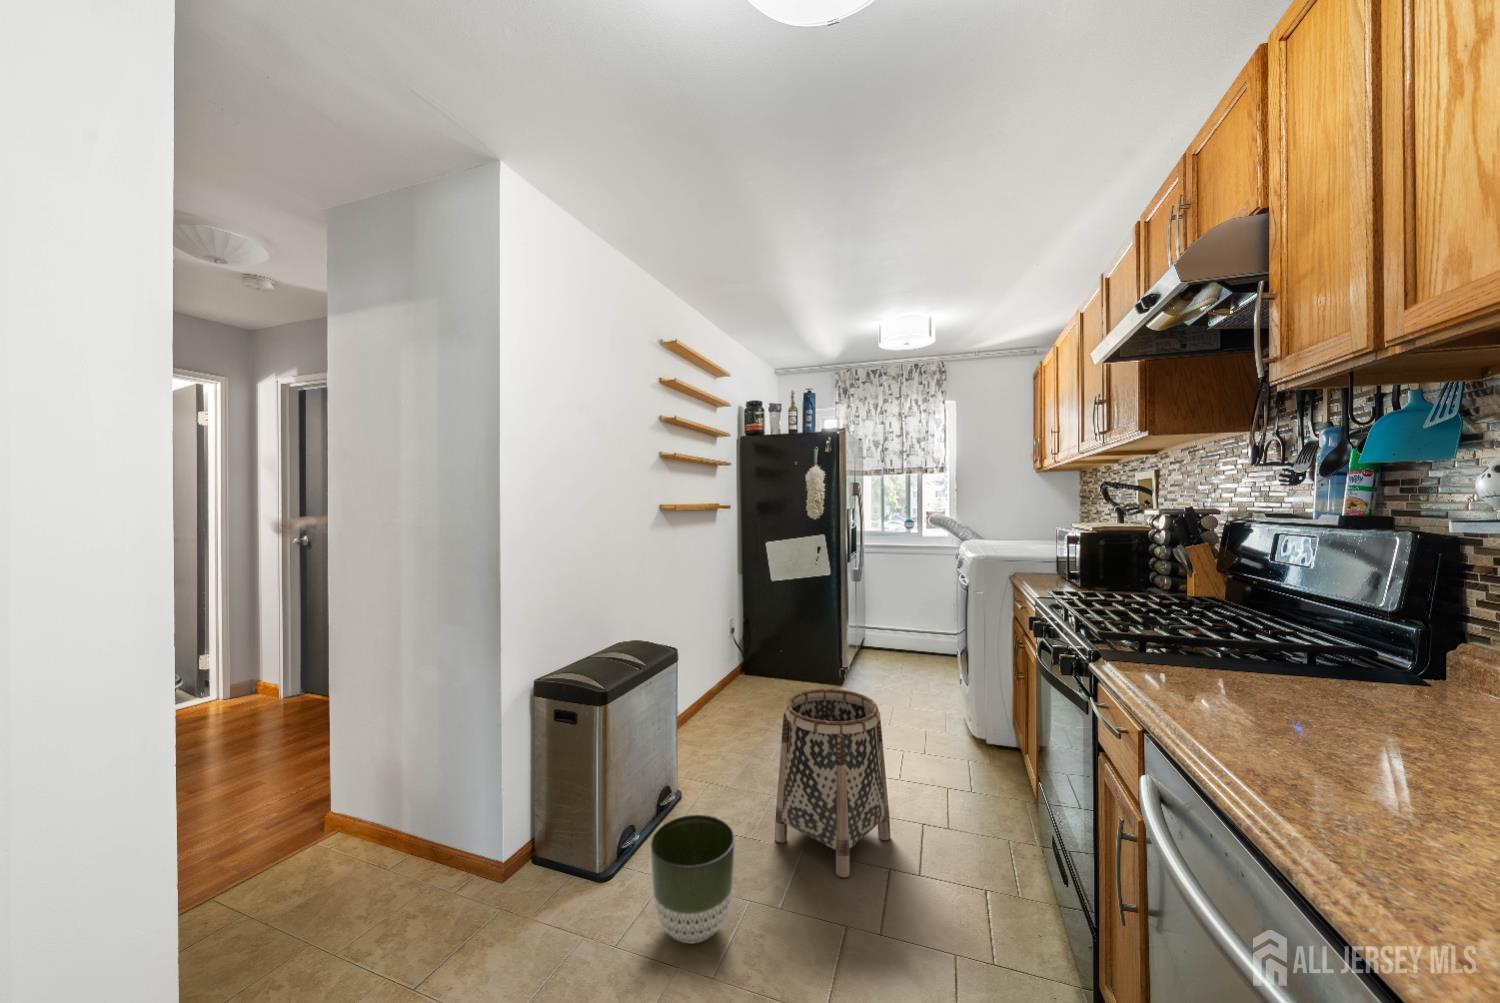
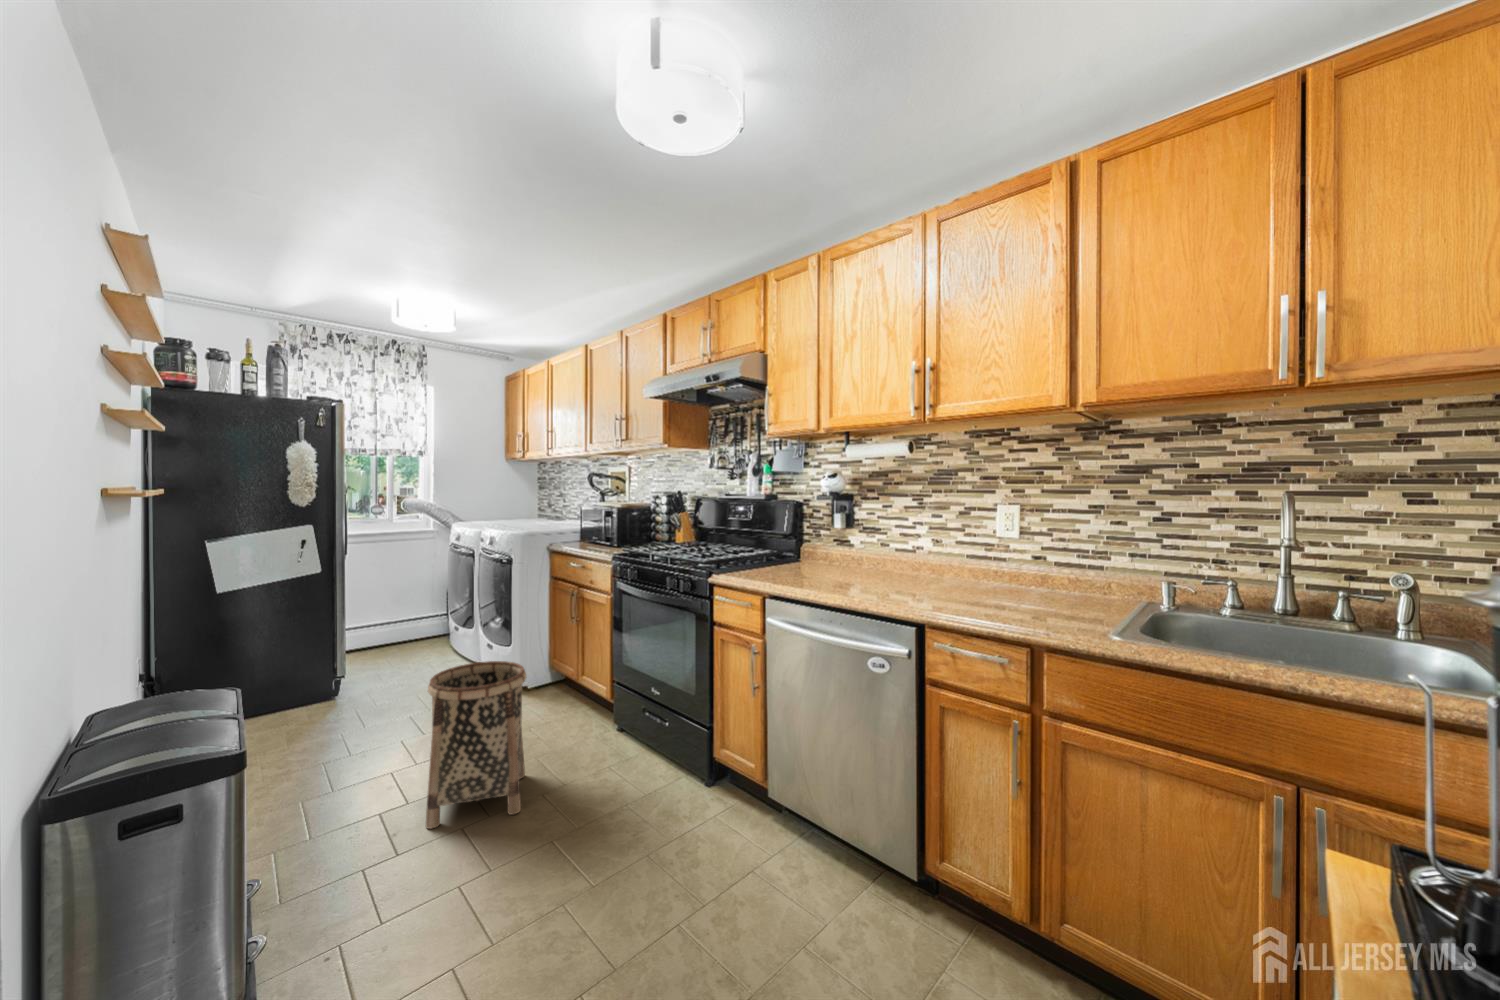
planter: present [650,815,735,943] -> none [378,802,478,933]

